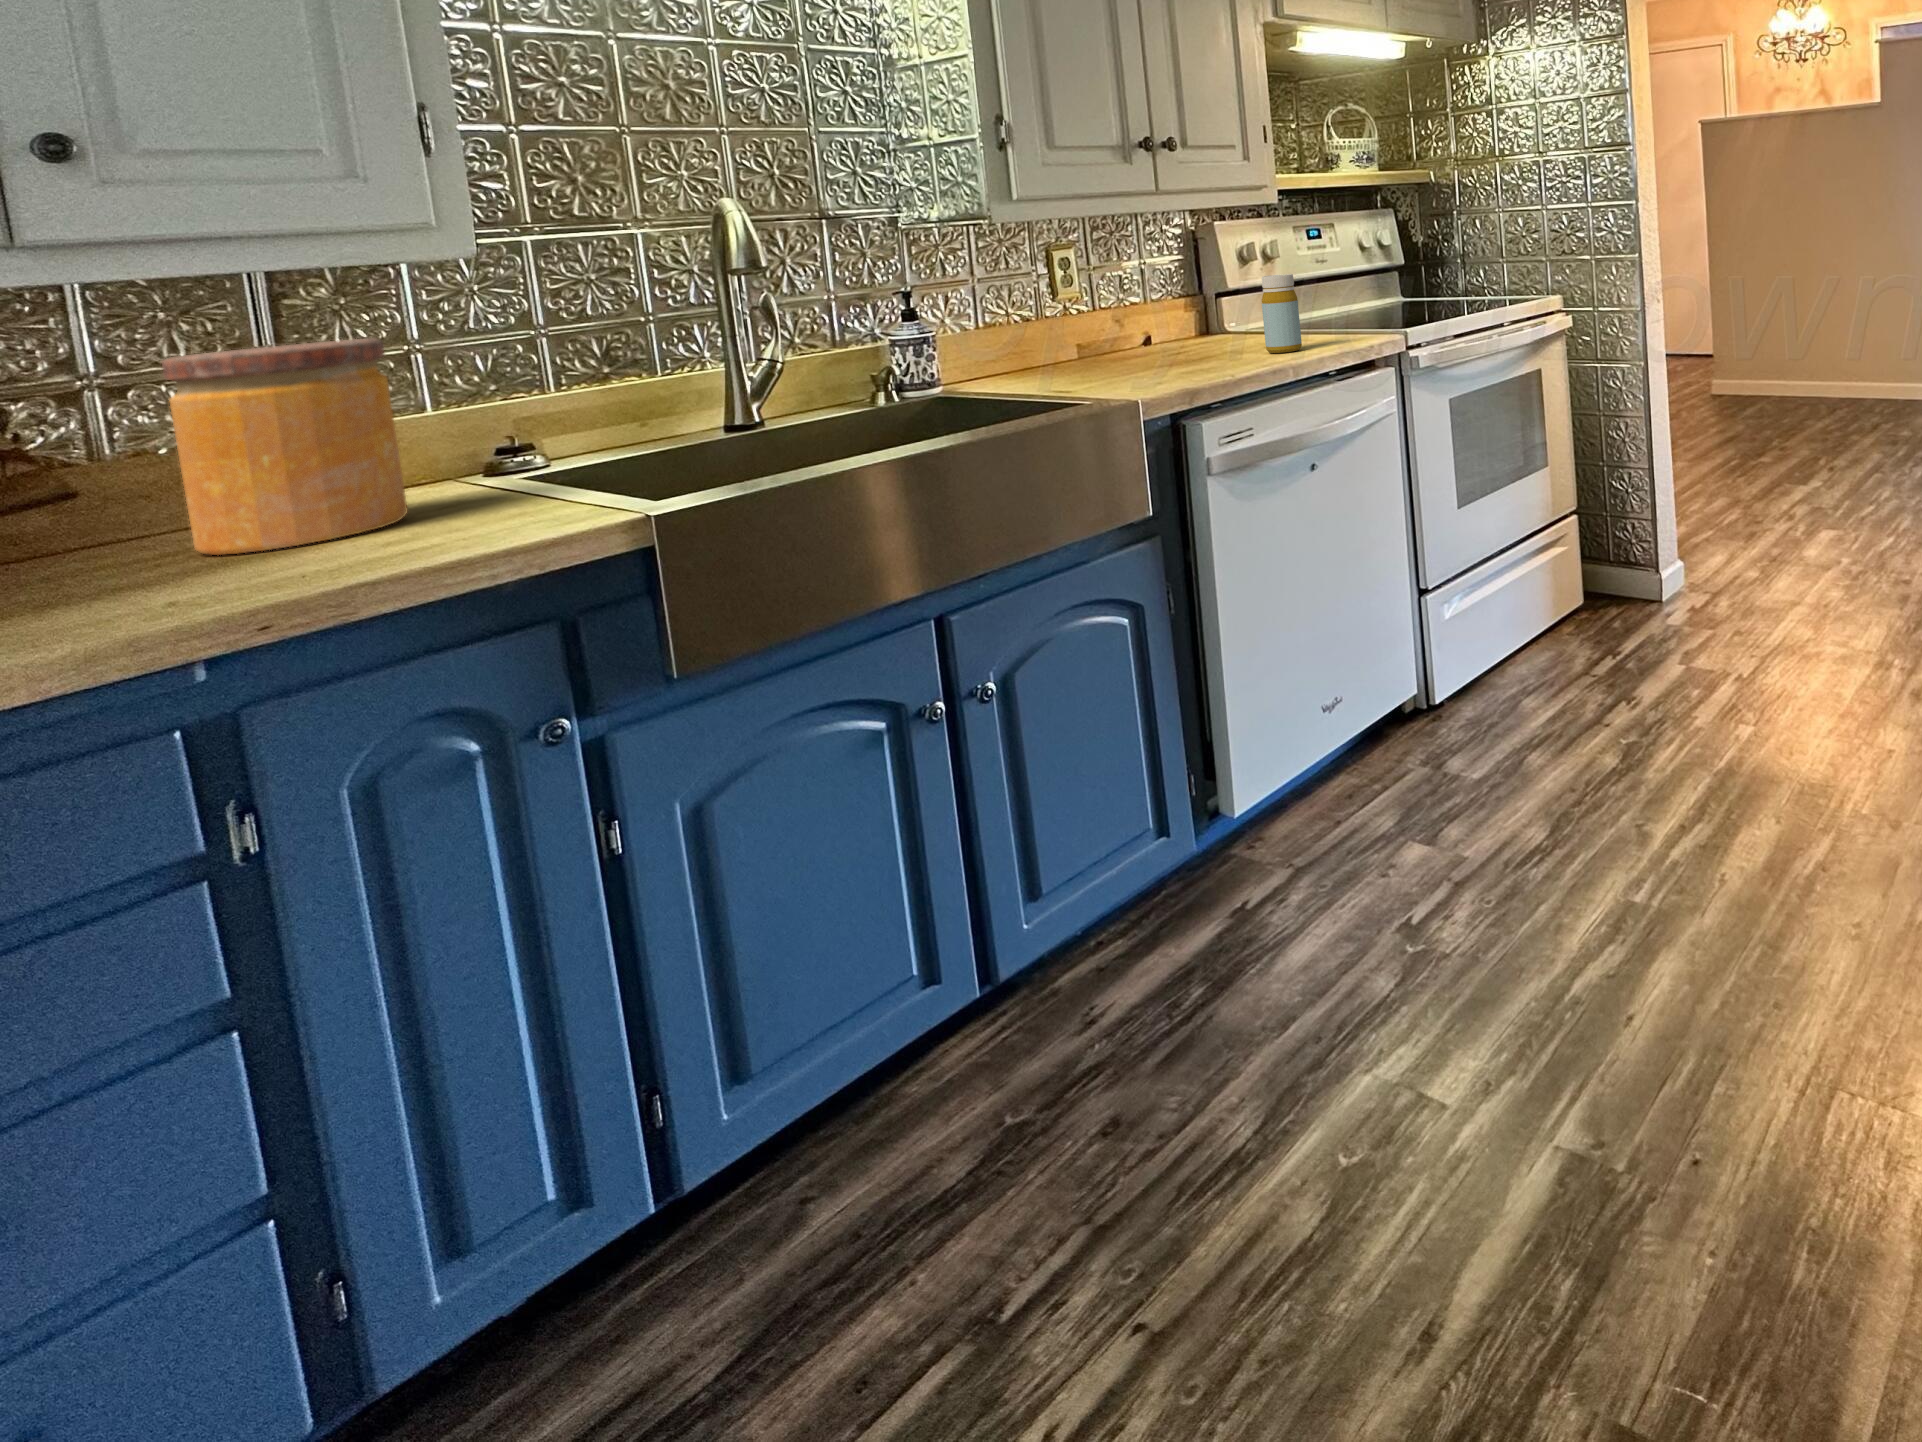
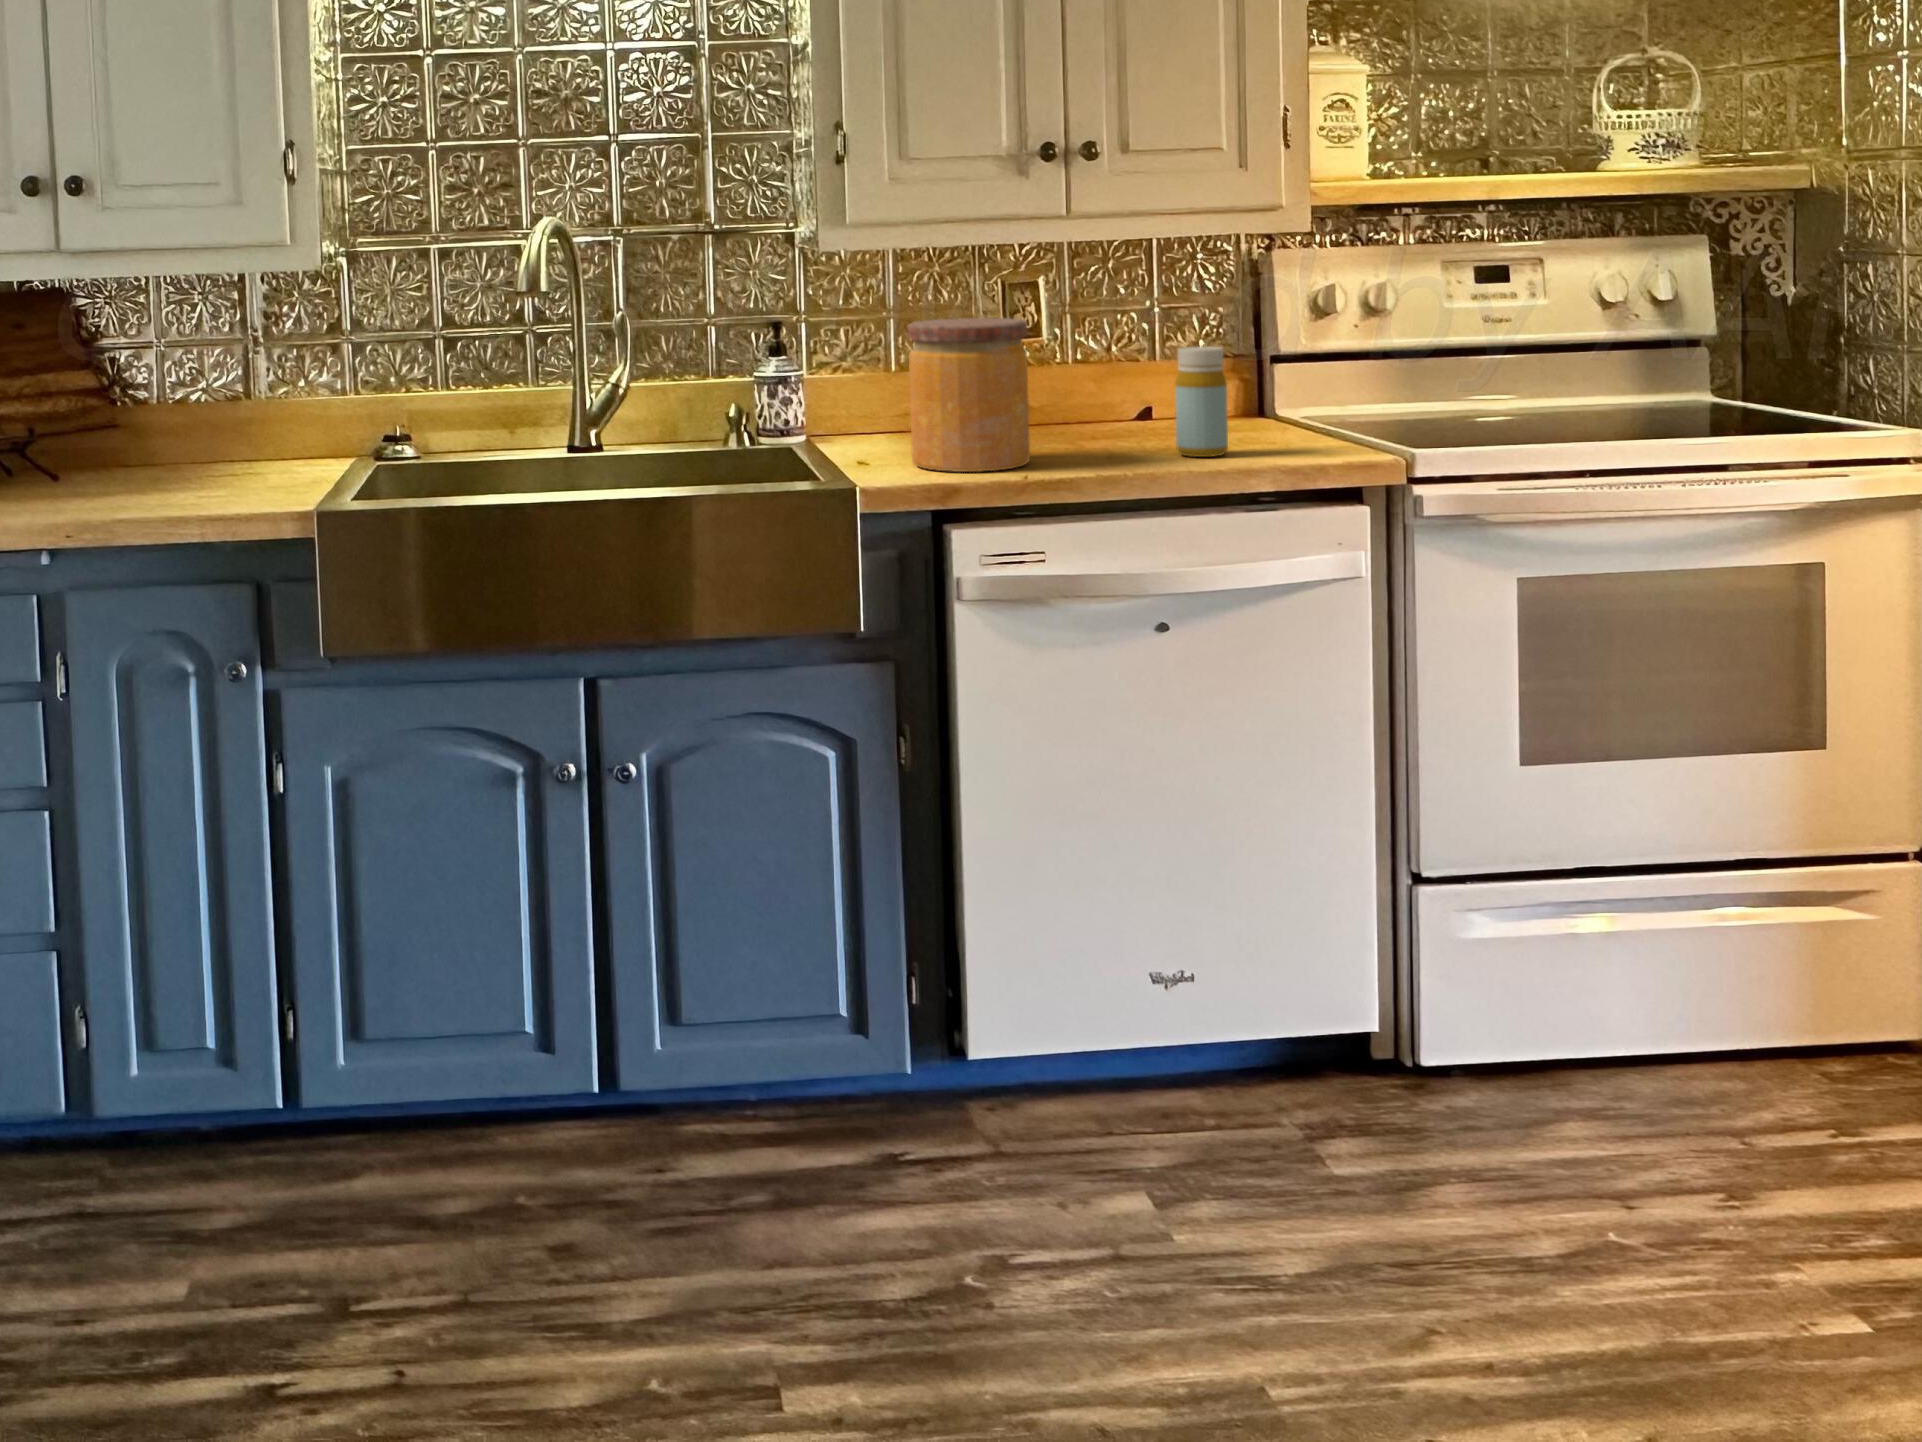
jar: present [162,338,408,555] -> present [907,318,1030,472]

